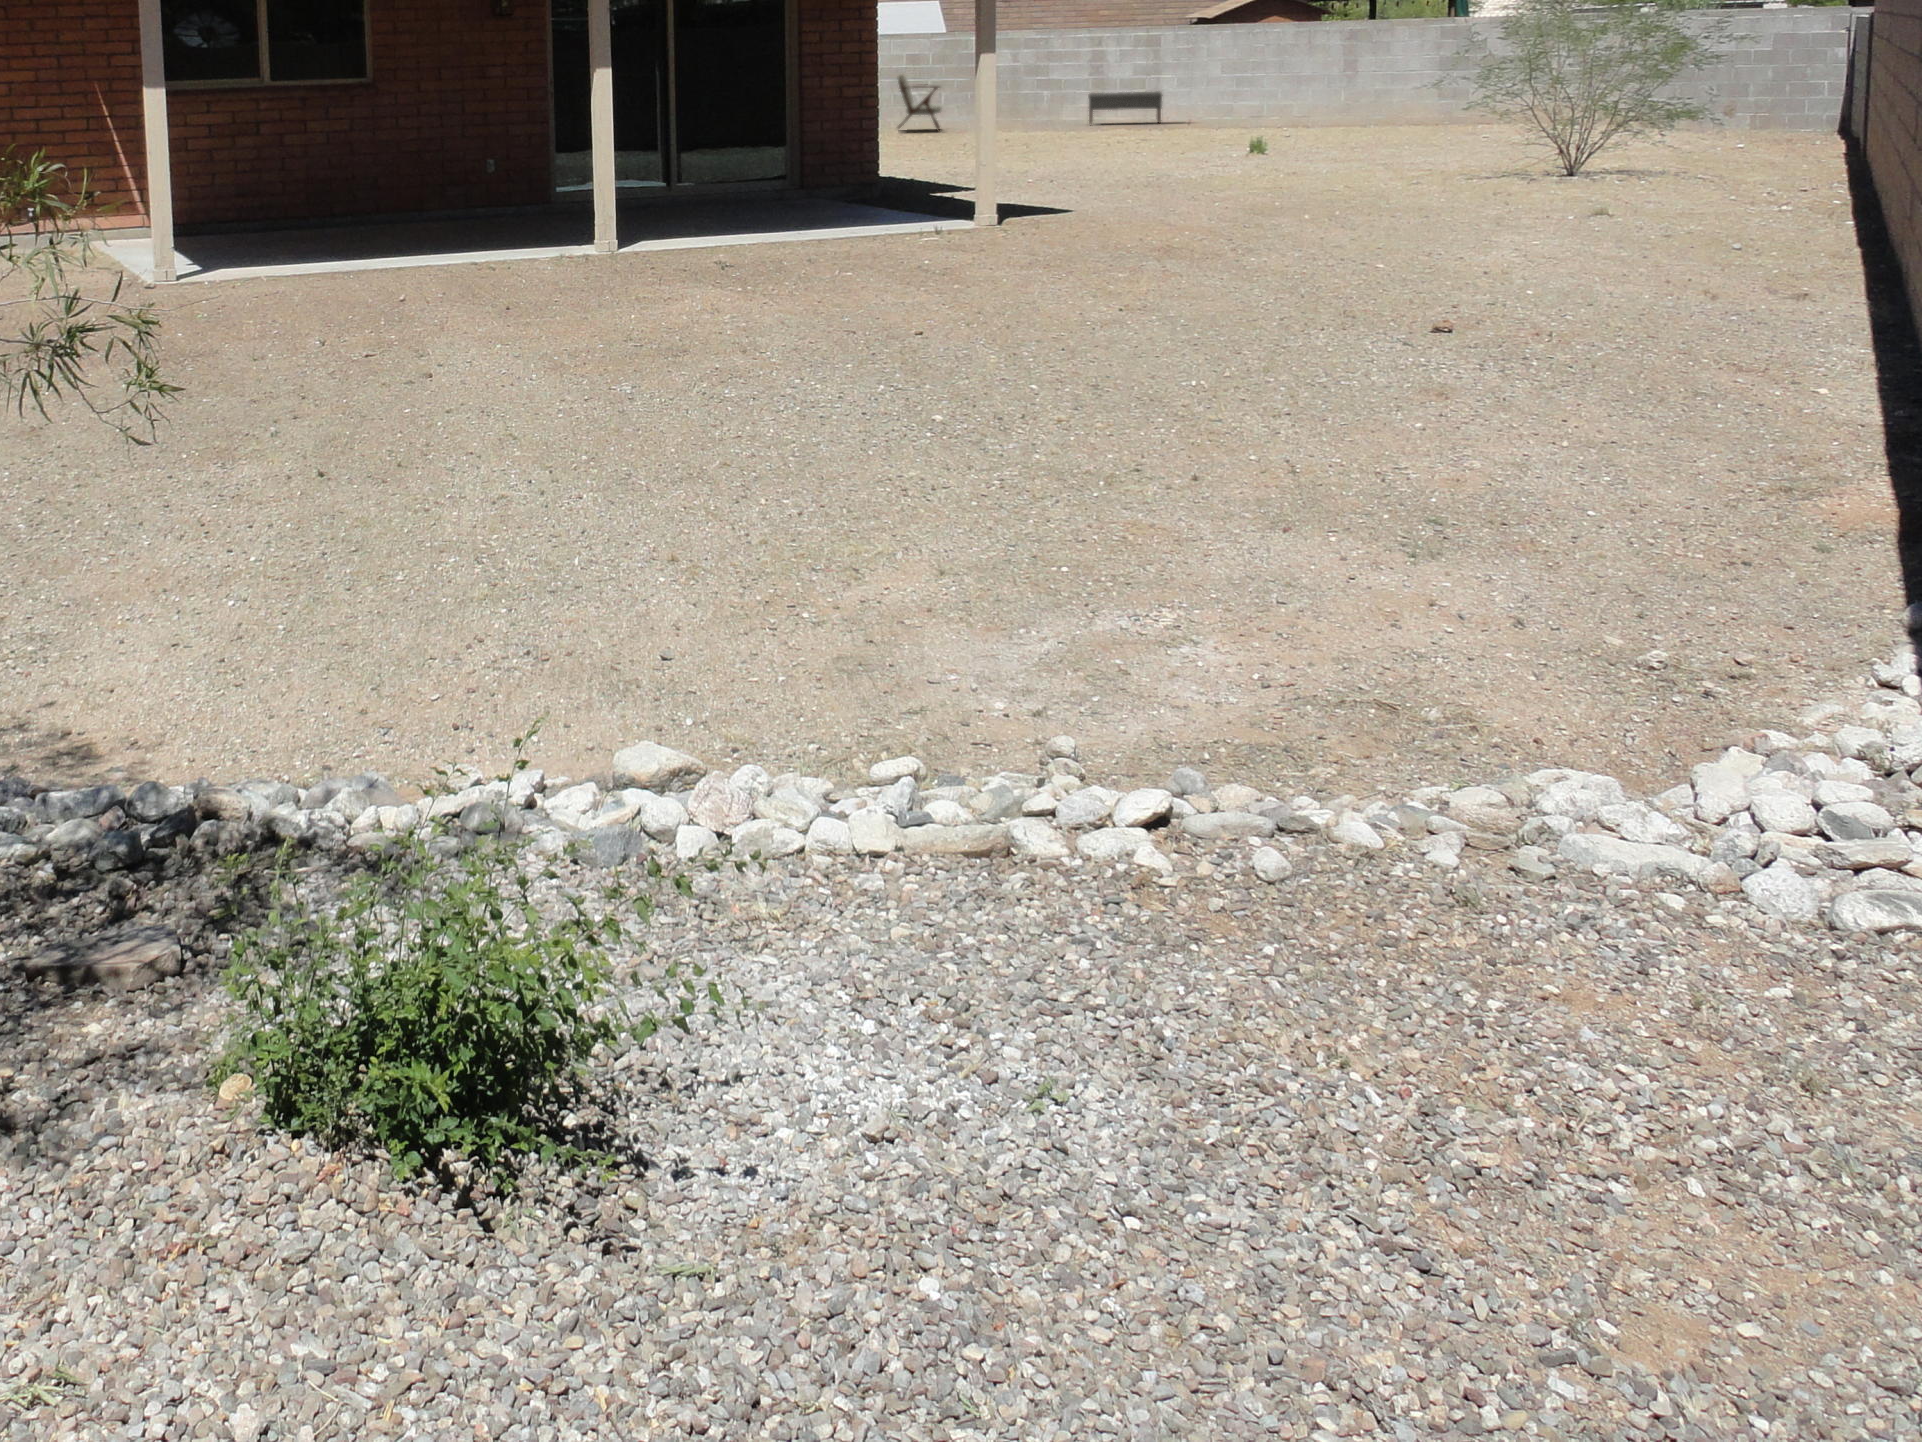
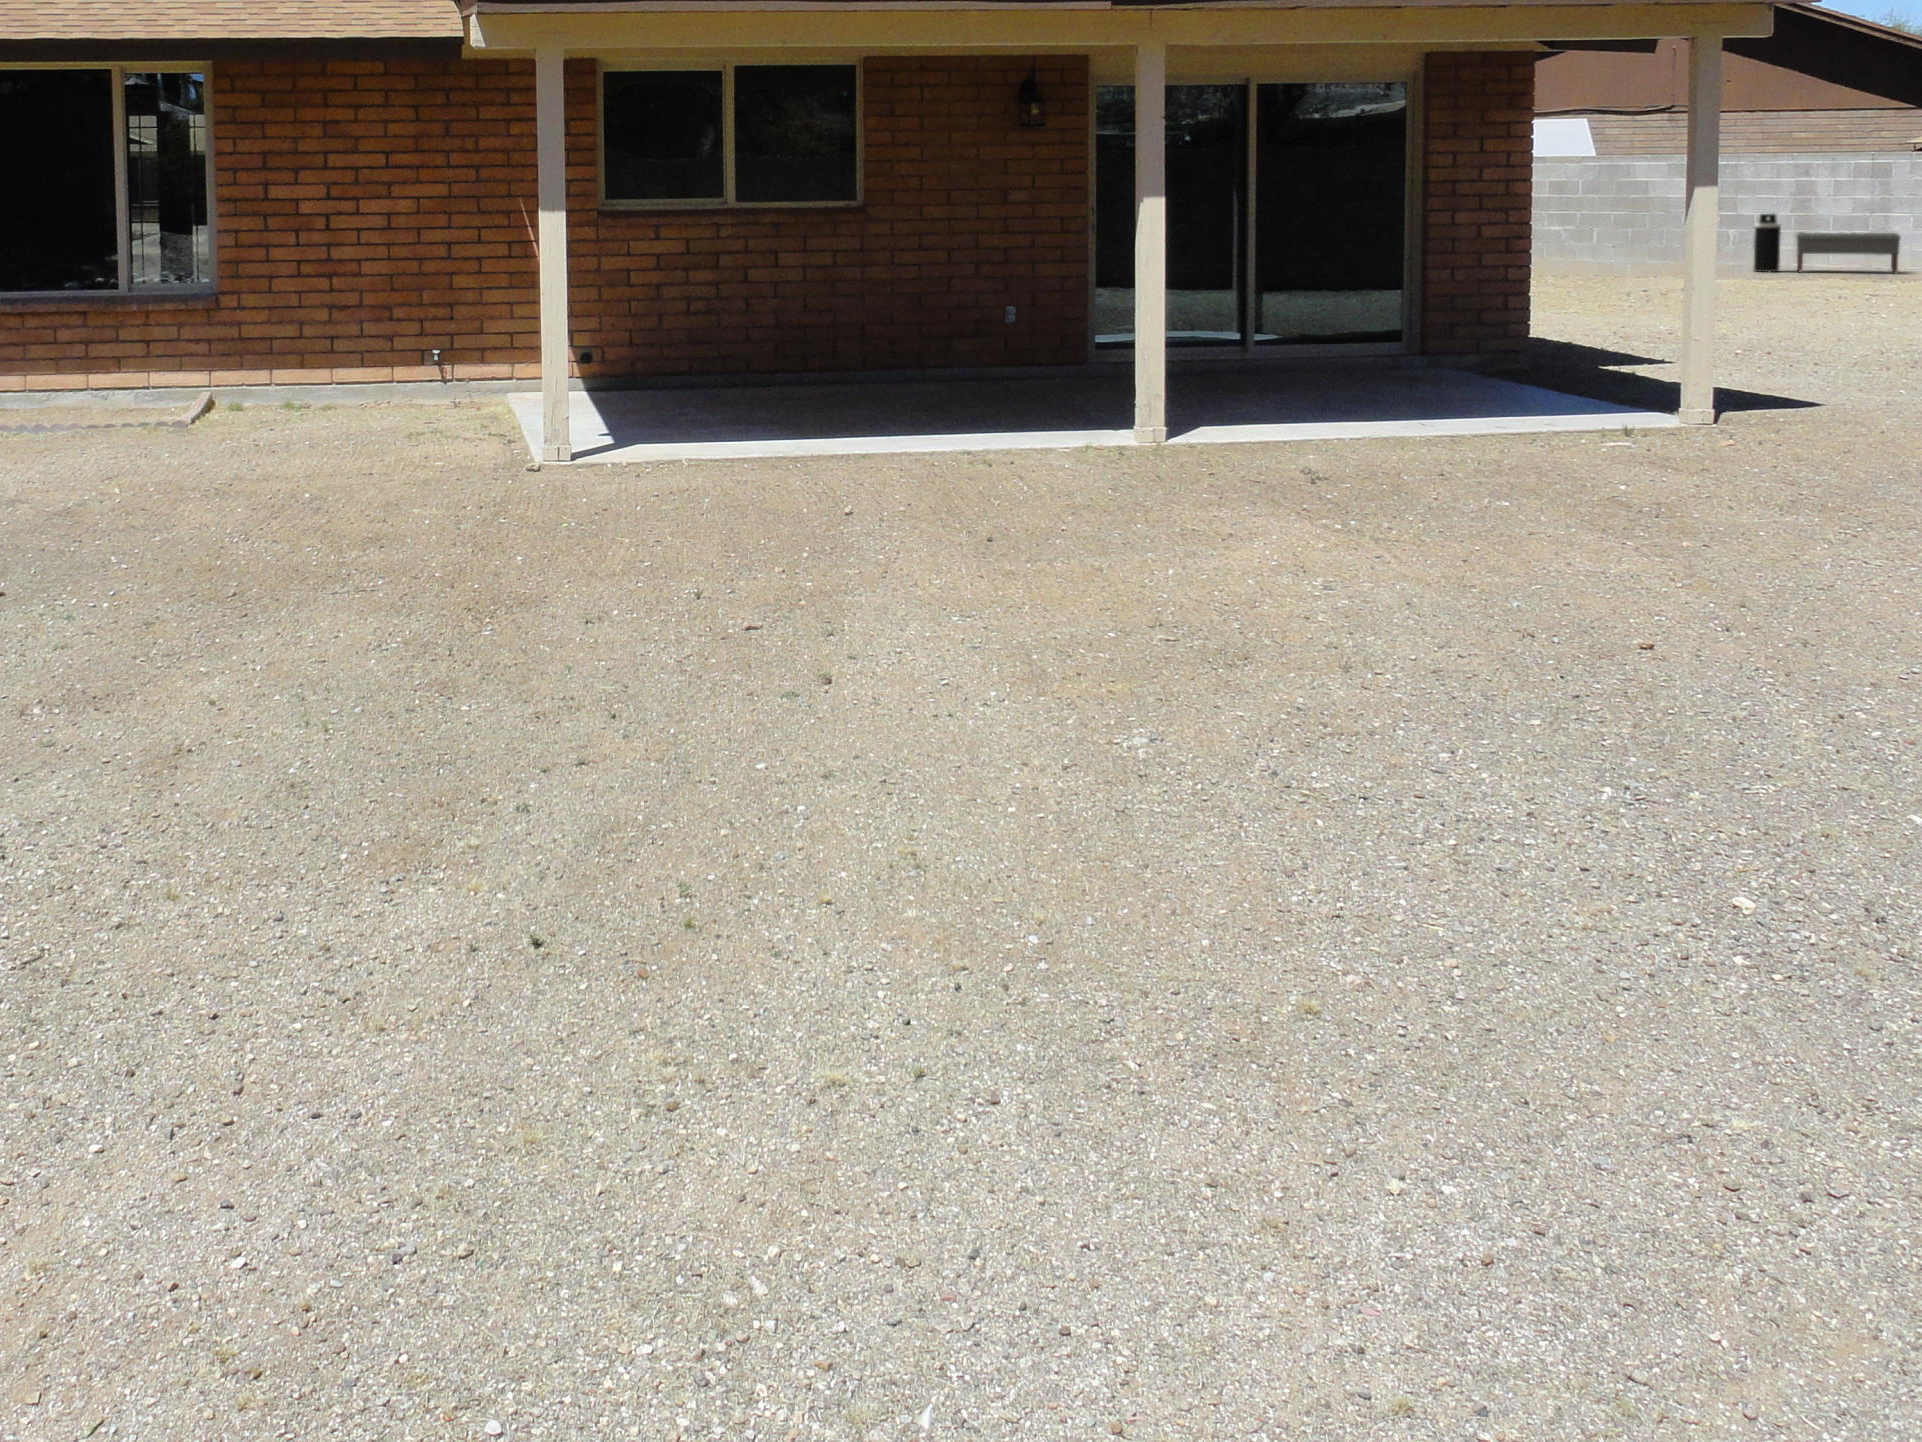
lounge chair: present [898,74,941,130] -> none [1536,203,1601,275]
trash can: none [1057,78,1076,126] -> present [1754,214,1781,272]

